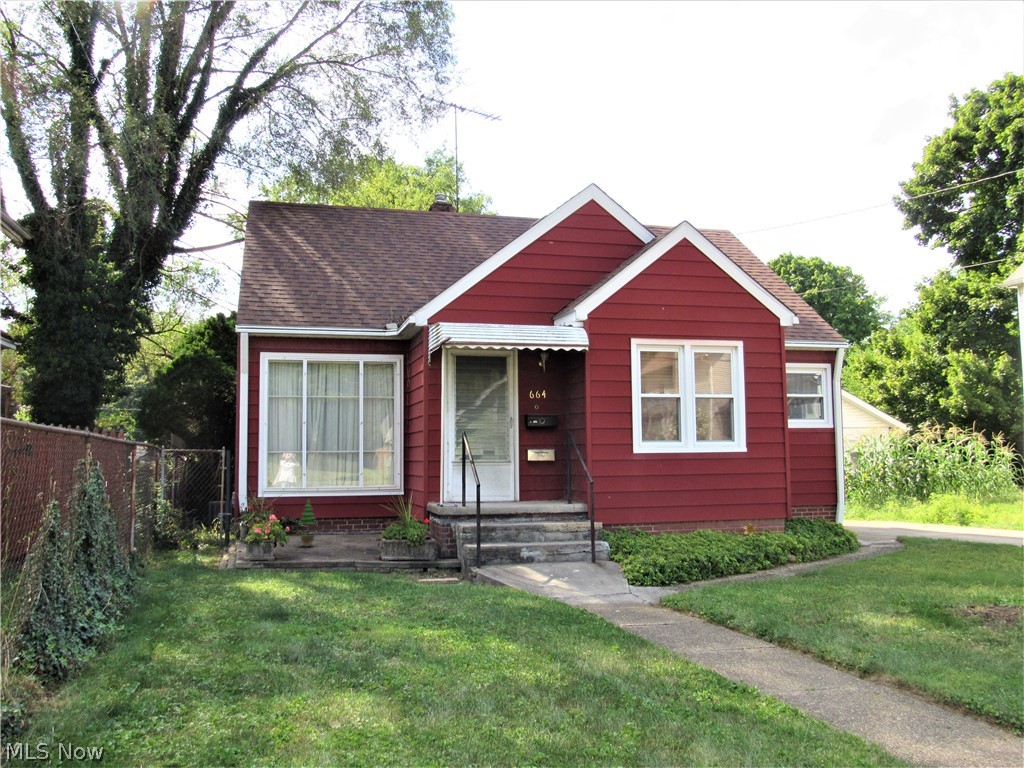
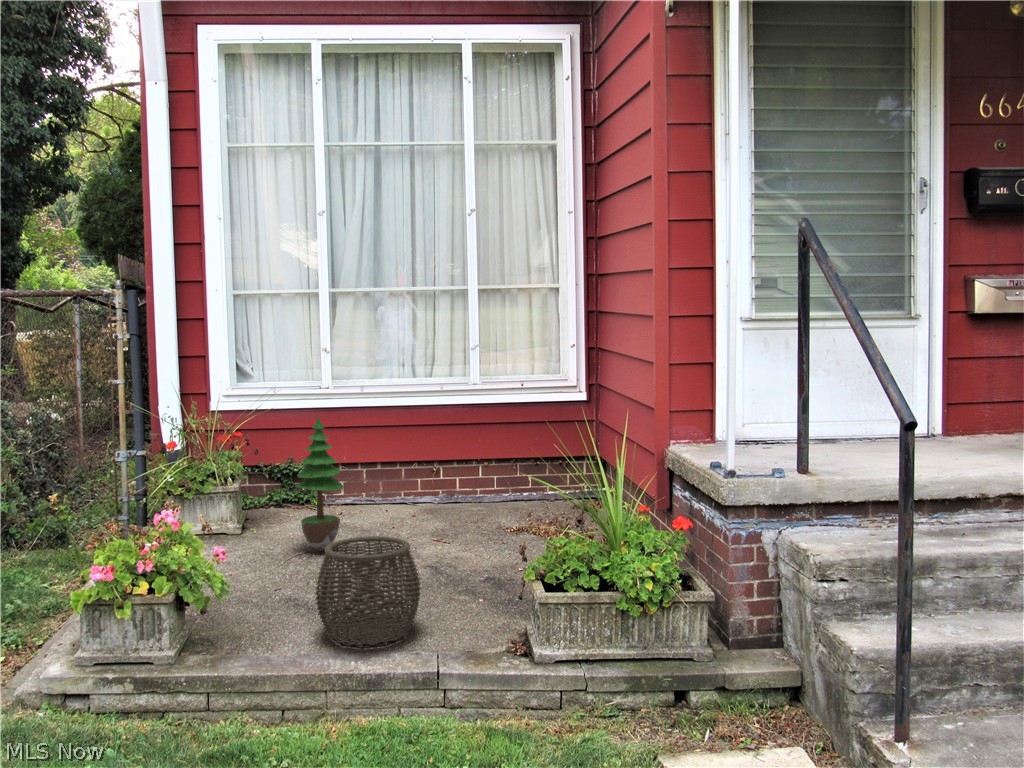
woven basket: none [318,531,350,560] -> present [315,536,421,645]

